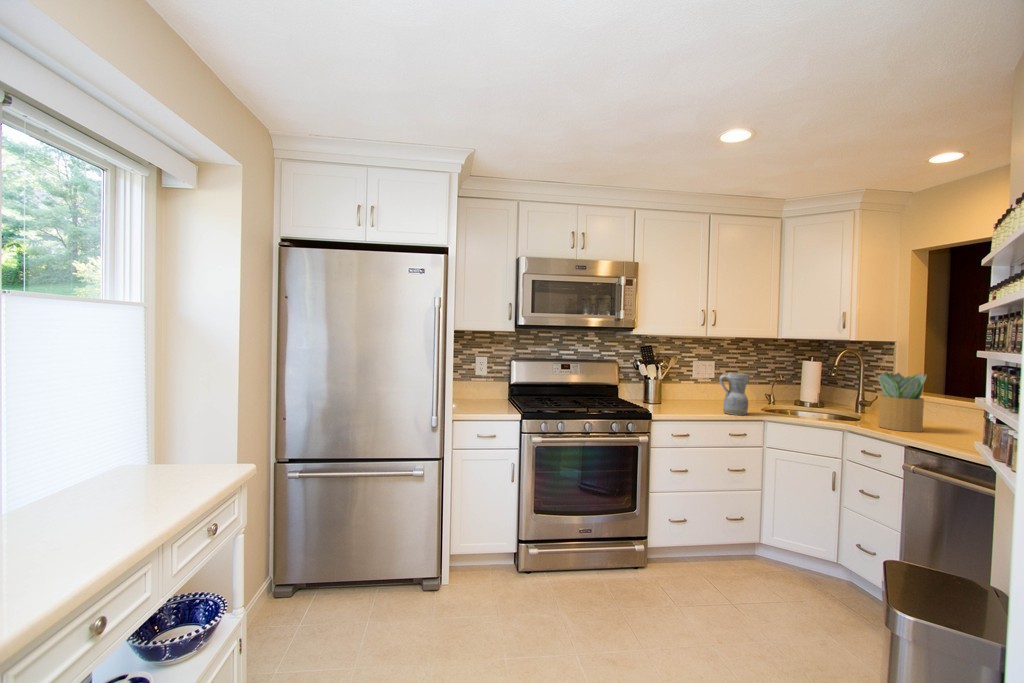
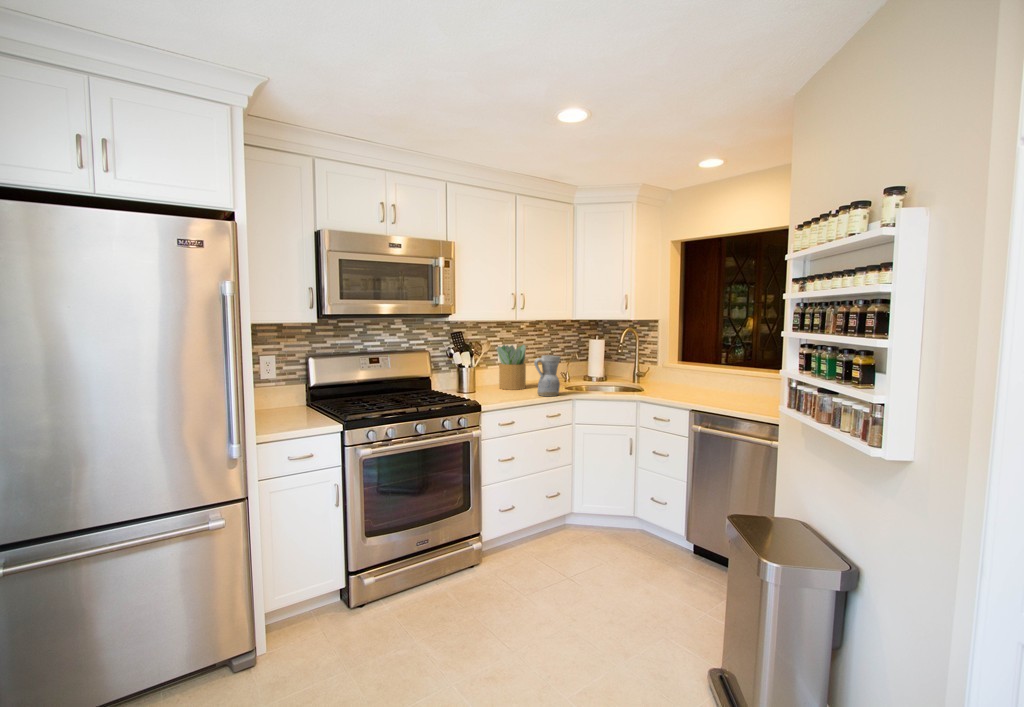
potted plant: present [875,372,927,432] -> present [497,345,526,390]

